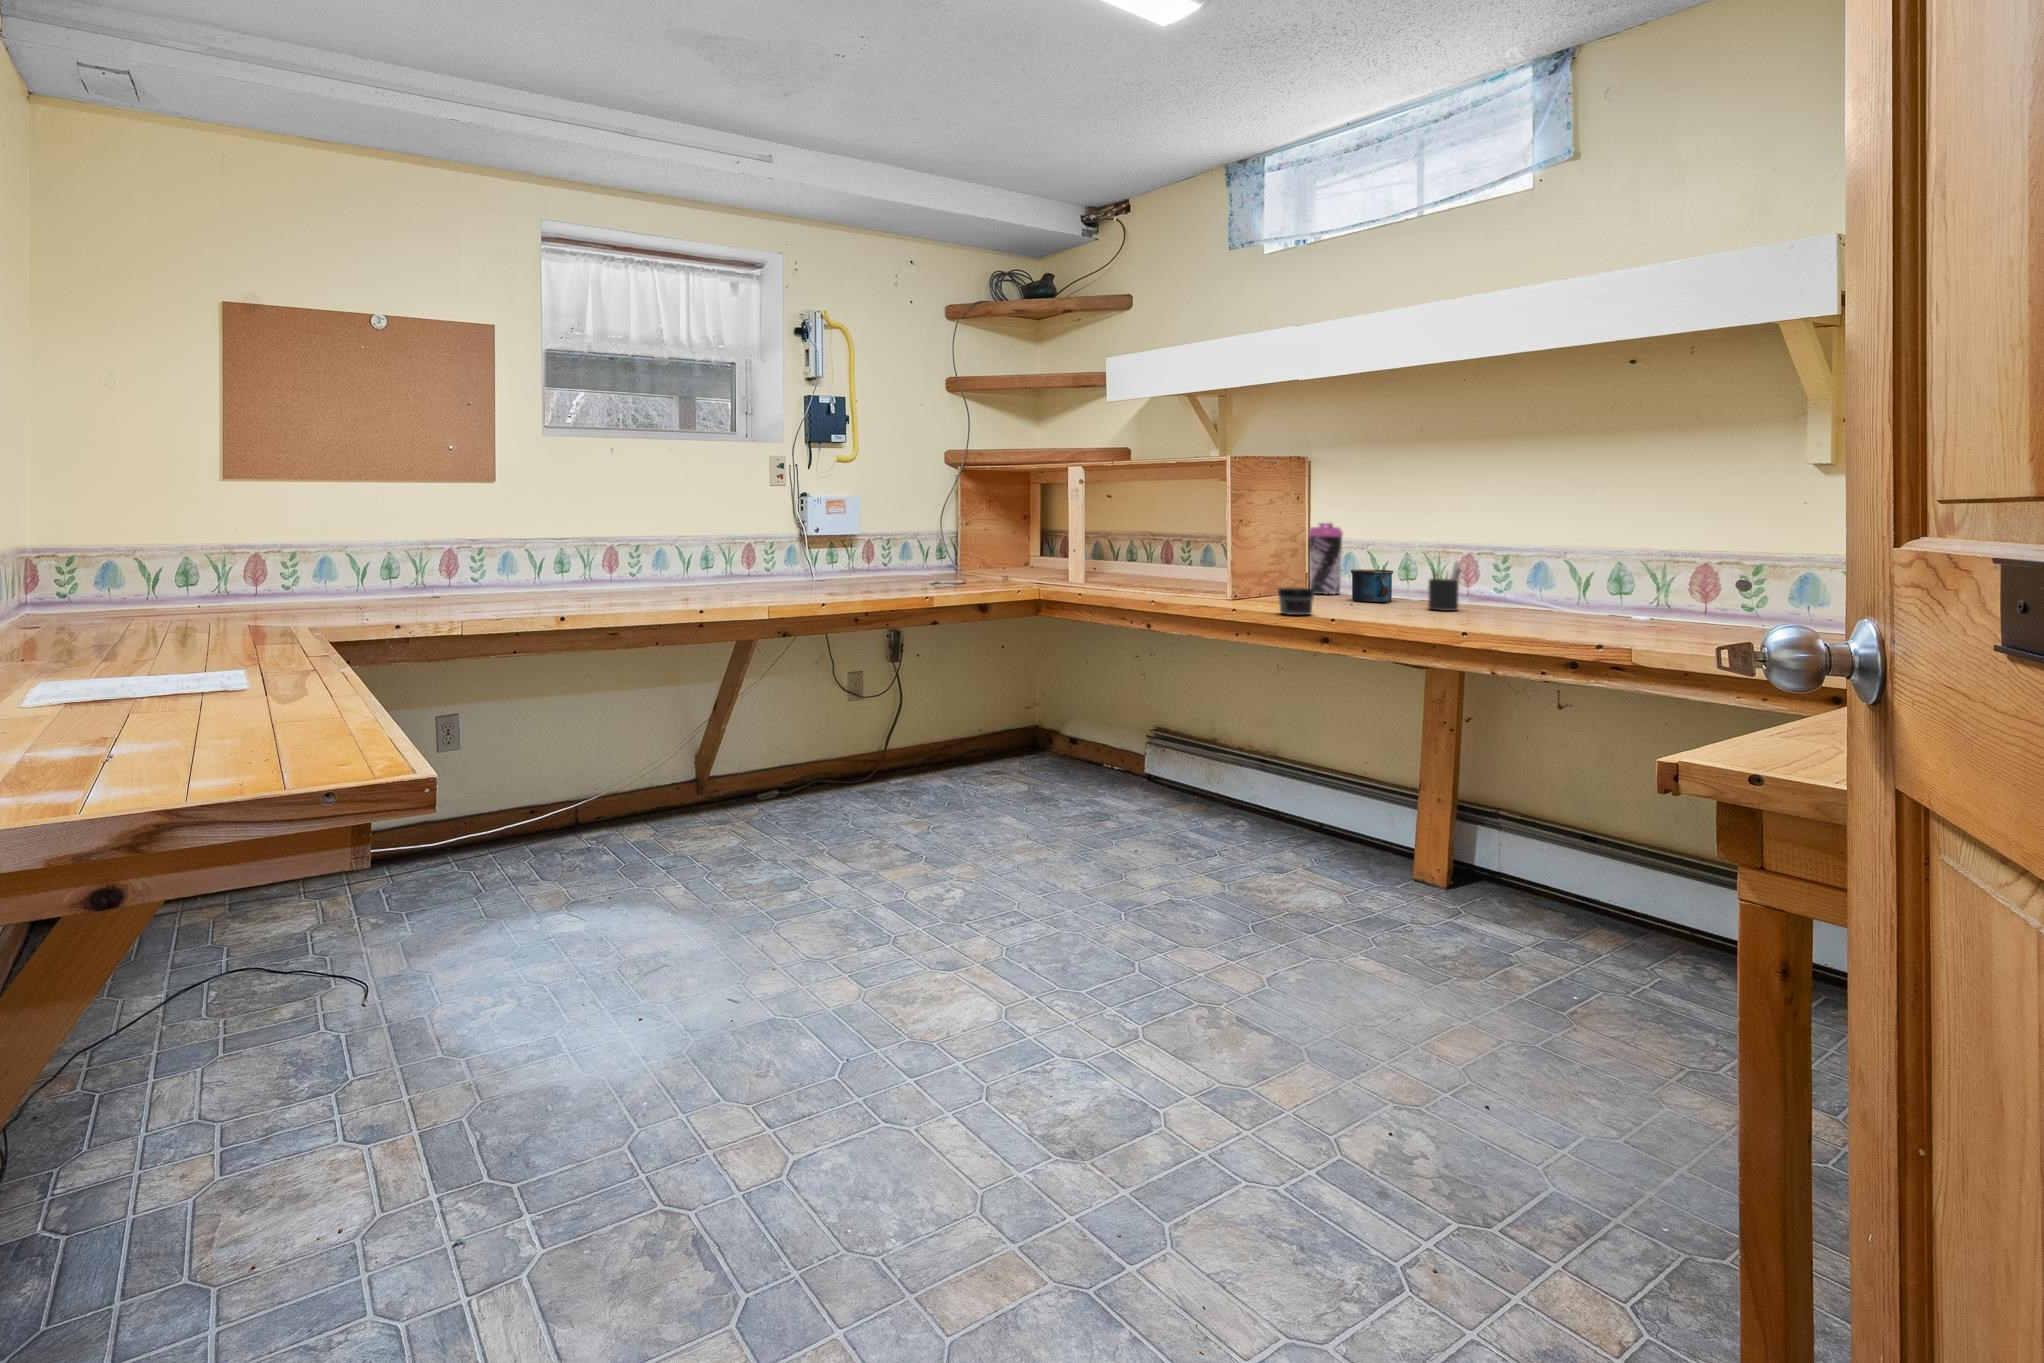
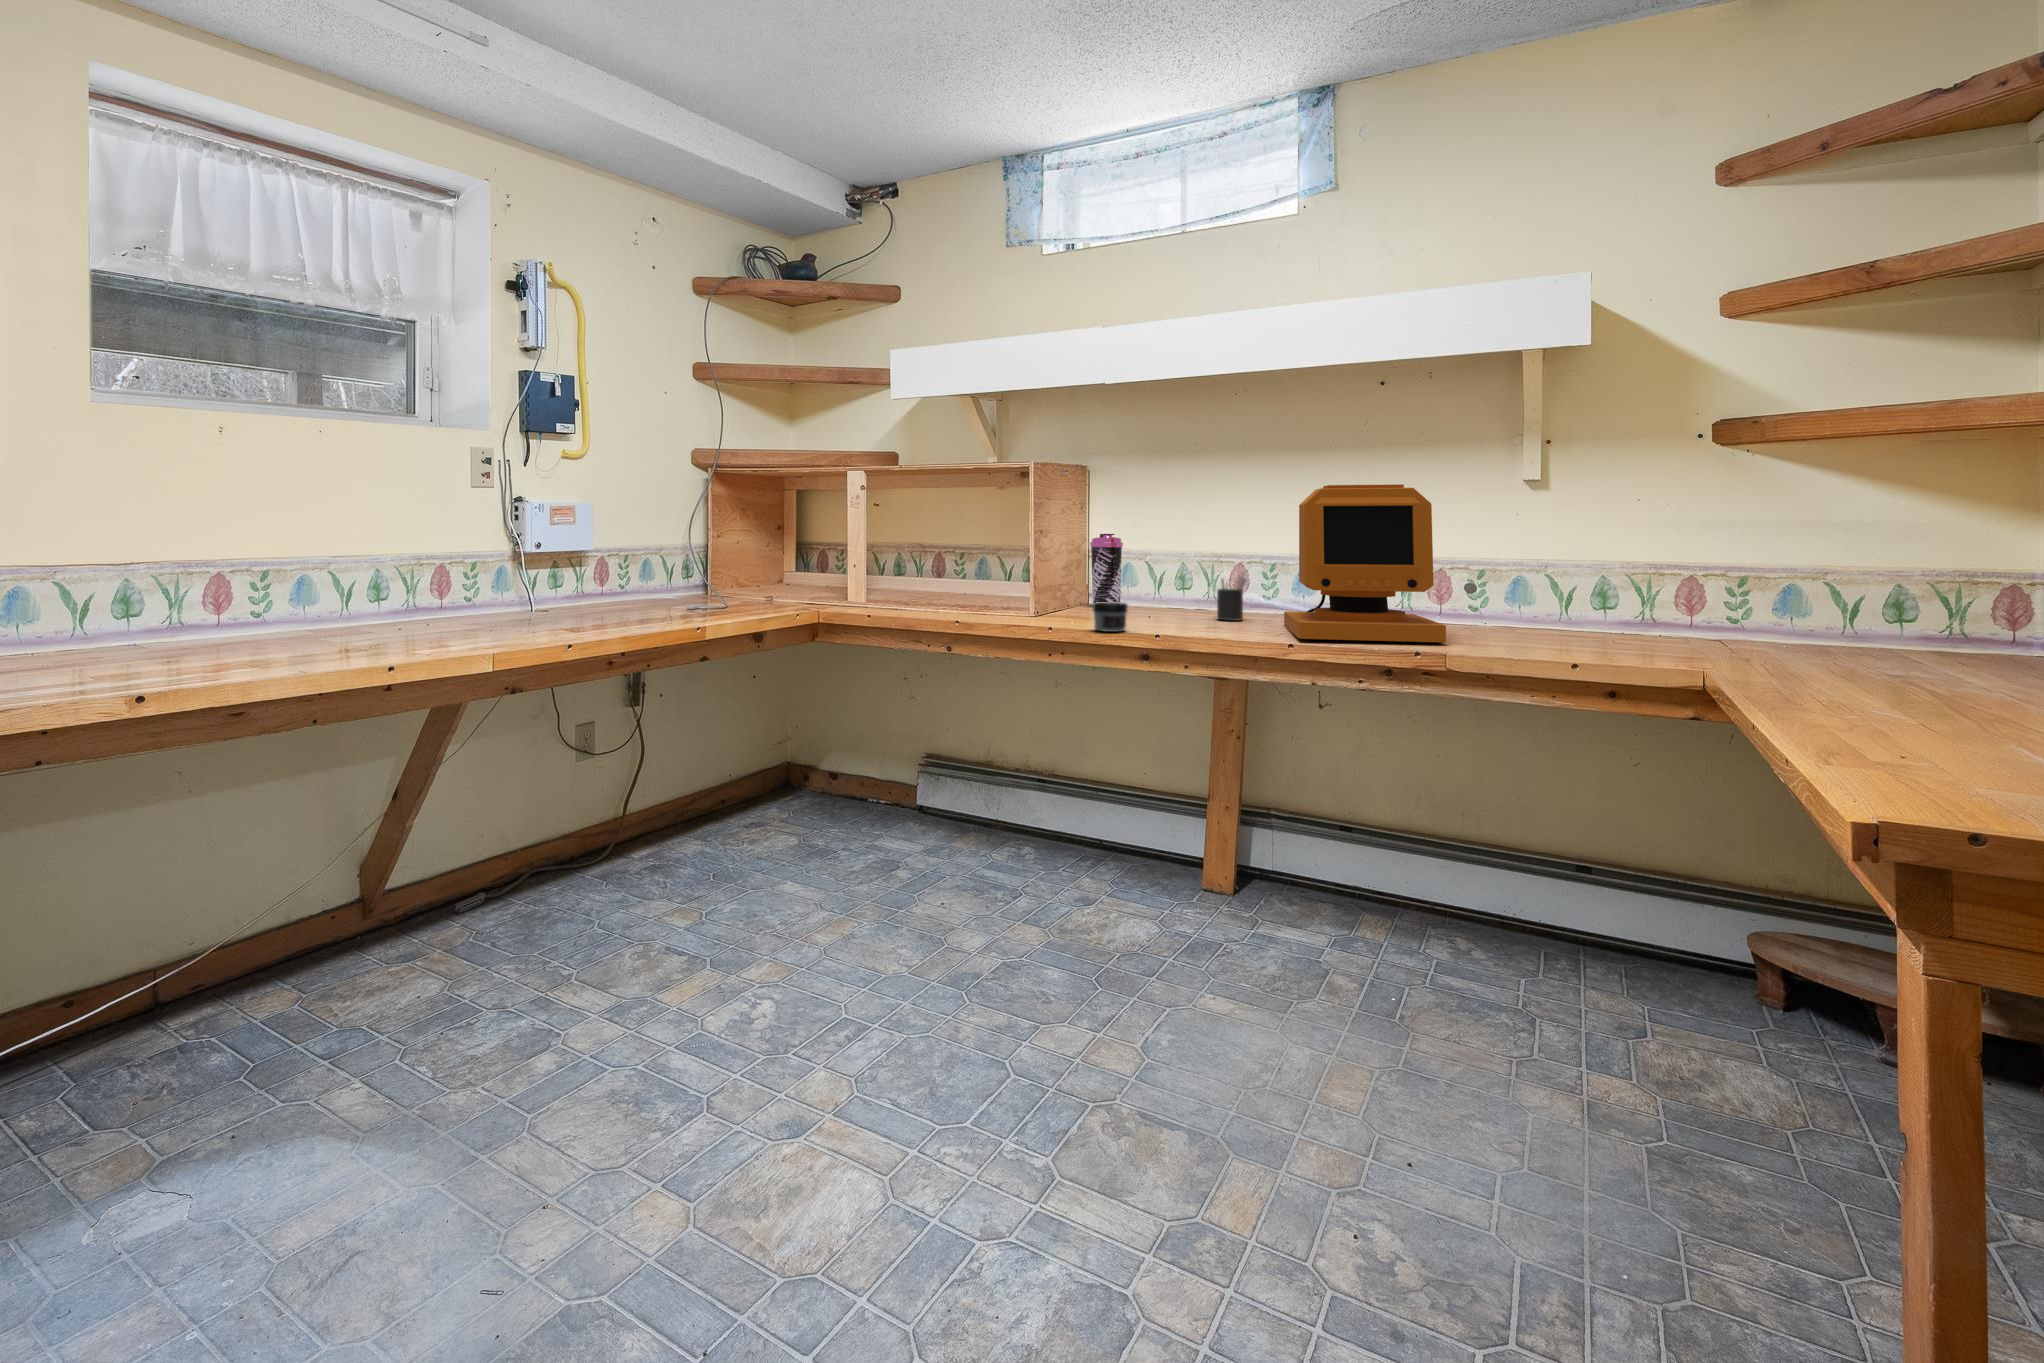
computer monitor: none [1487,473,1665,639] -> present [1284,484,1446,642]
mug: present [1351,569,1394,602] -> none [1138,581,1177,614]

